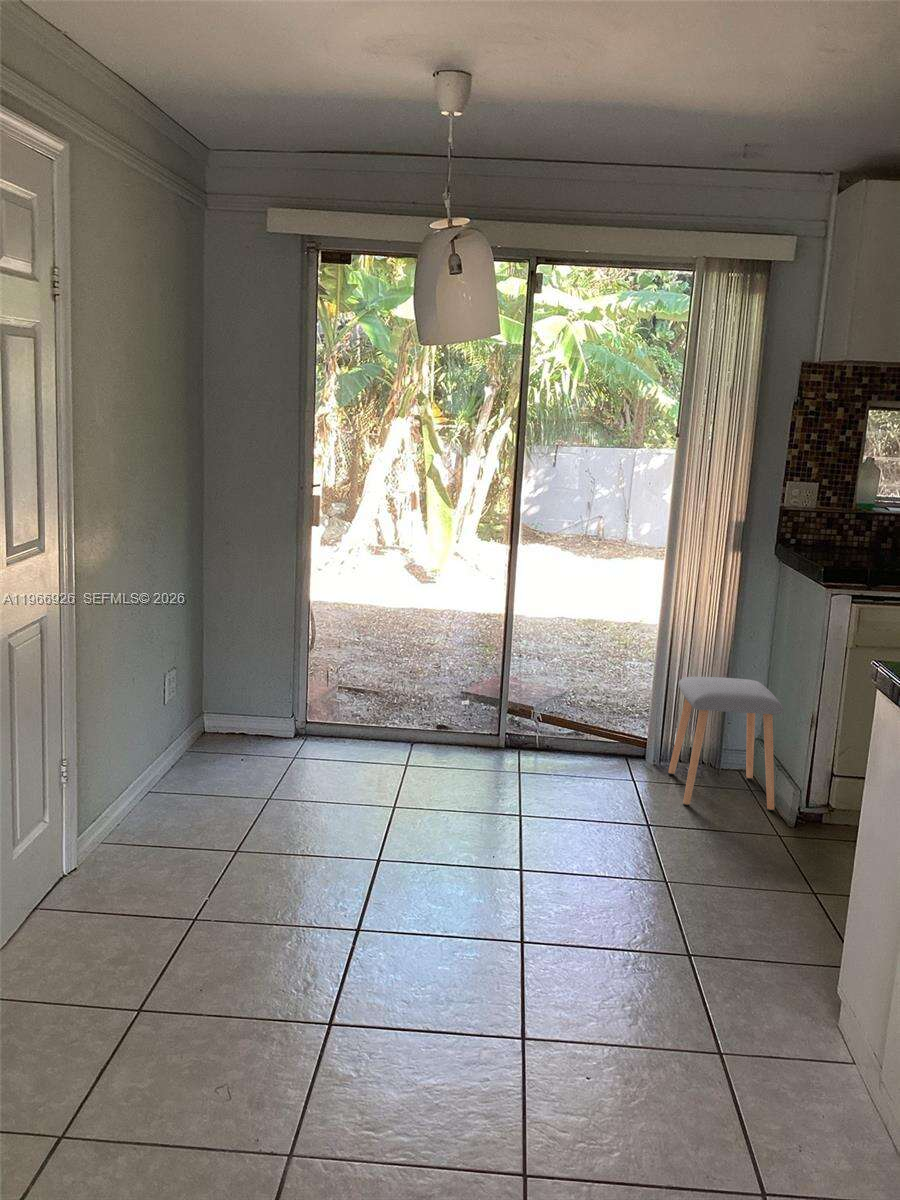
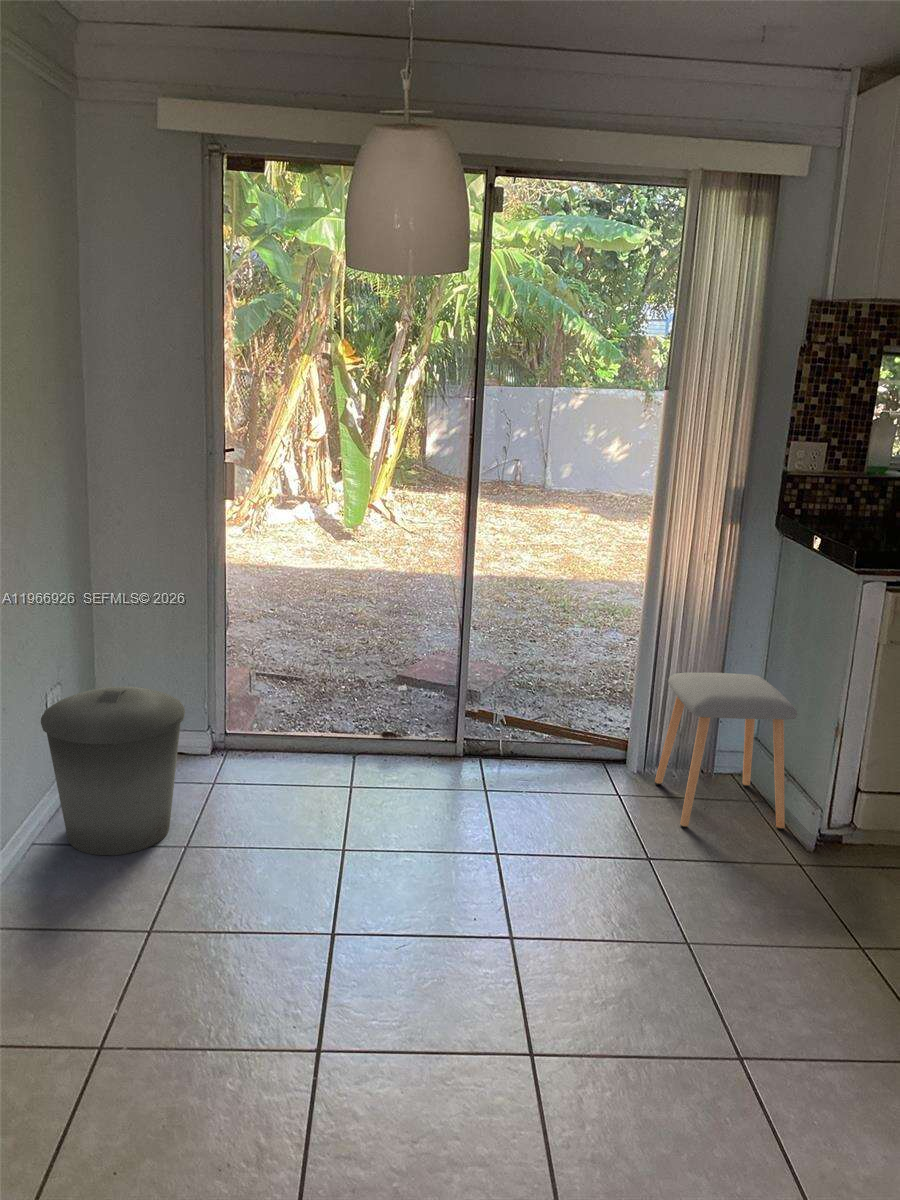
trash can: none [162,670,274,801] -> present [41,686,185,855]

